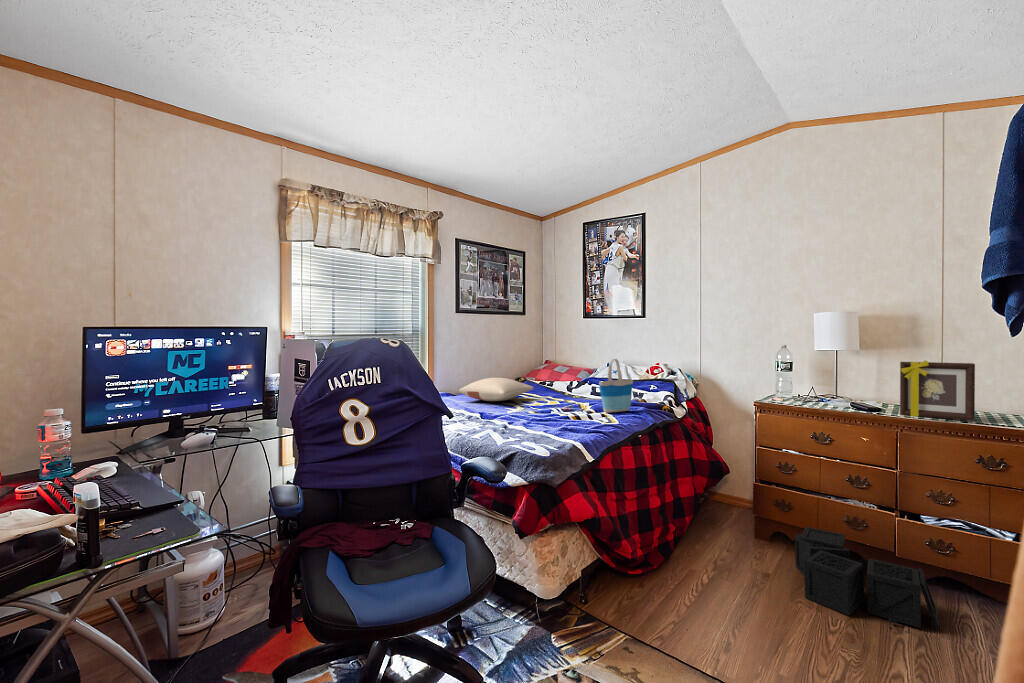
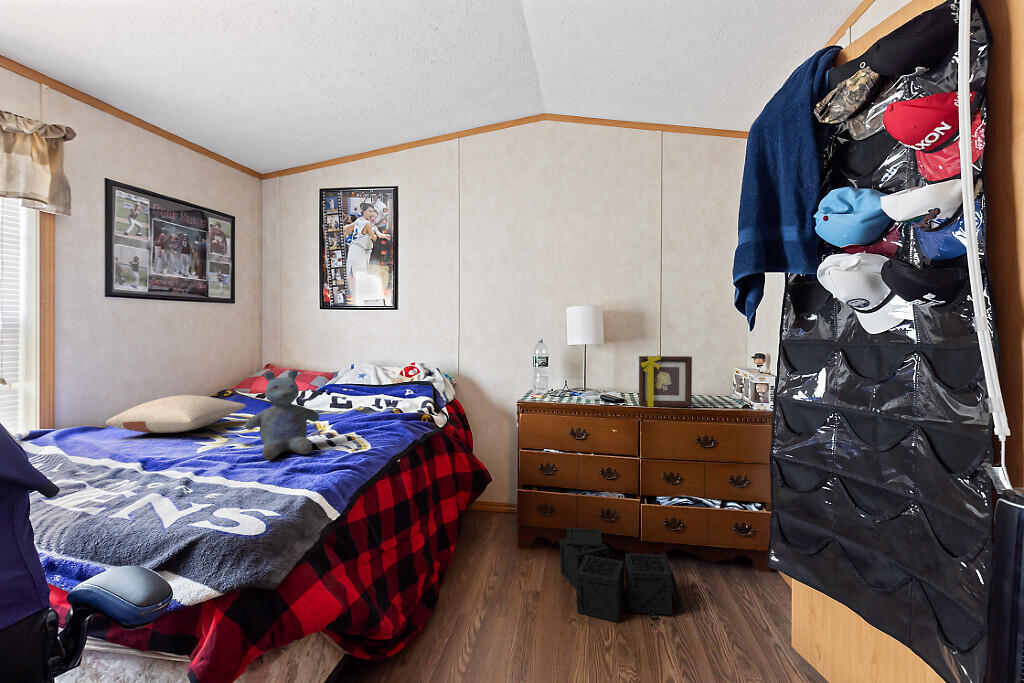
tote bag: present [599,359,633,413] -> none [343,362,387,433]
stuffed bear: none [536,361,582,421] -> present [245,370,319,460]

